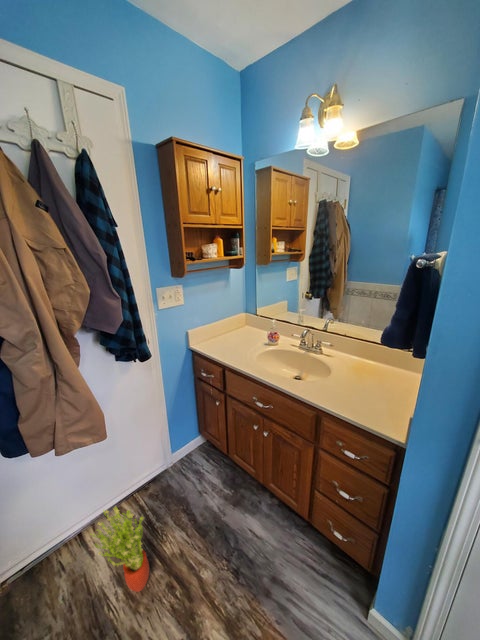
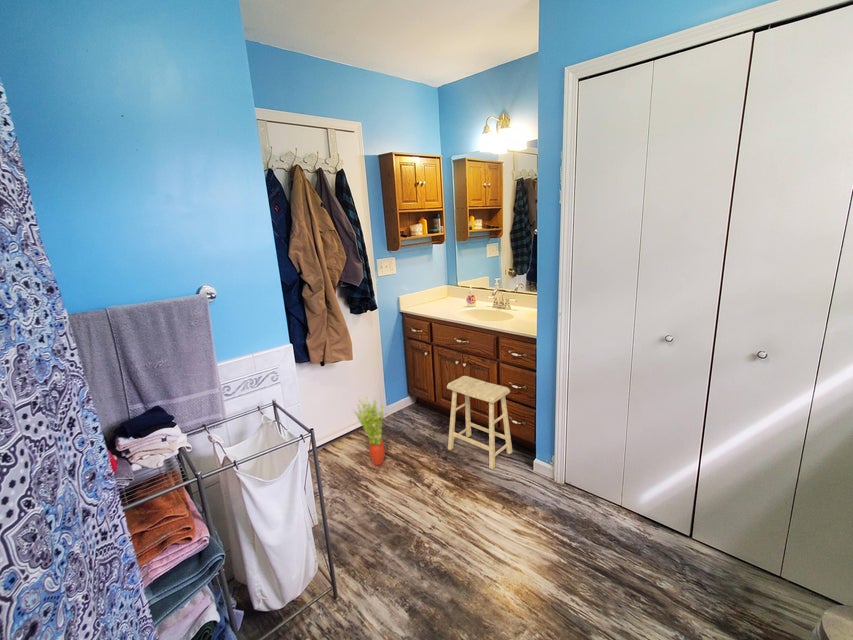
footstool: none [240,451,333,616] -> present [447,376,512,469]

